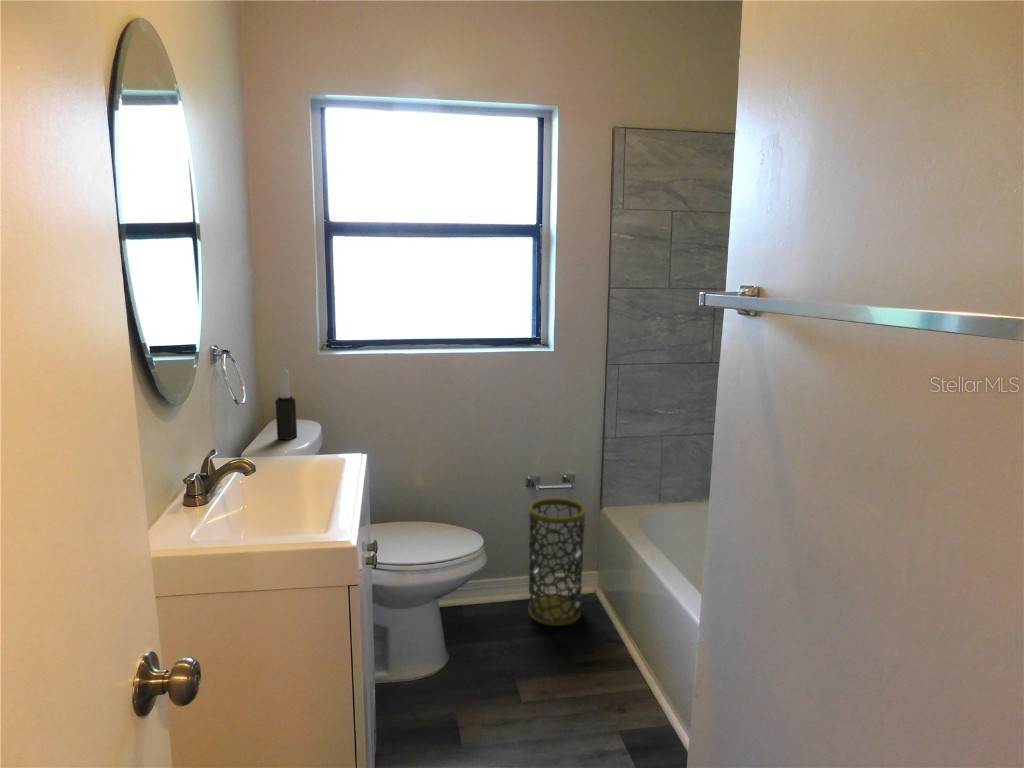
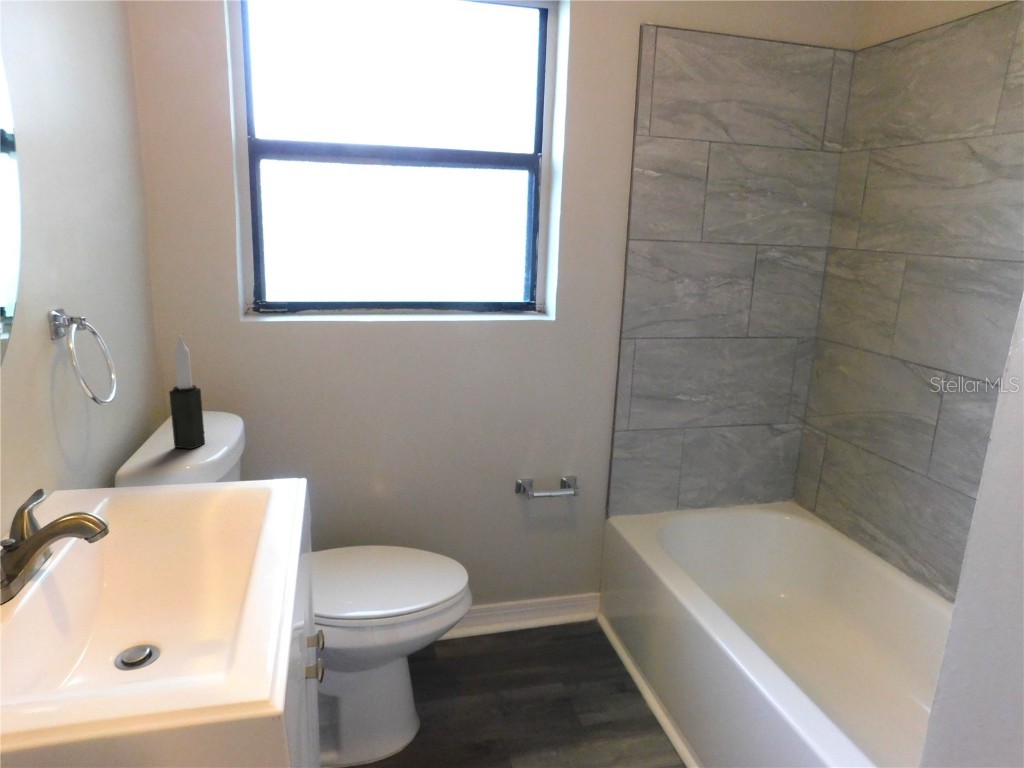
trash can: present [529,498,585,626] -> none [518,506,593,668]

